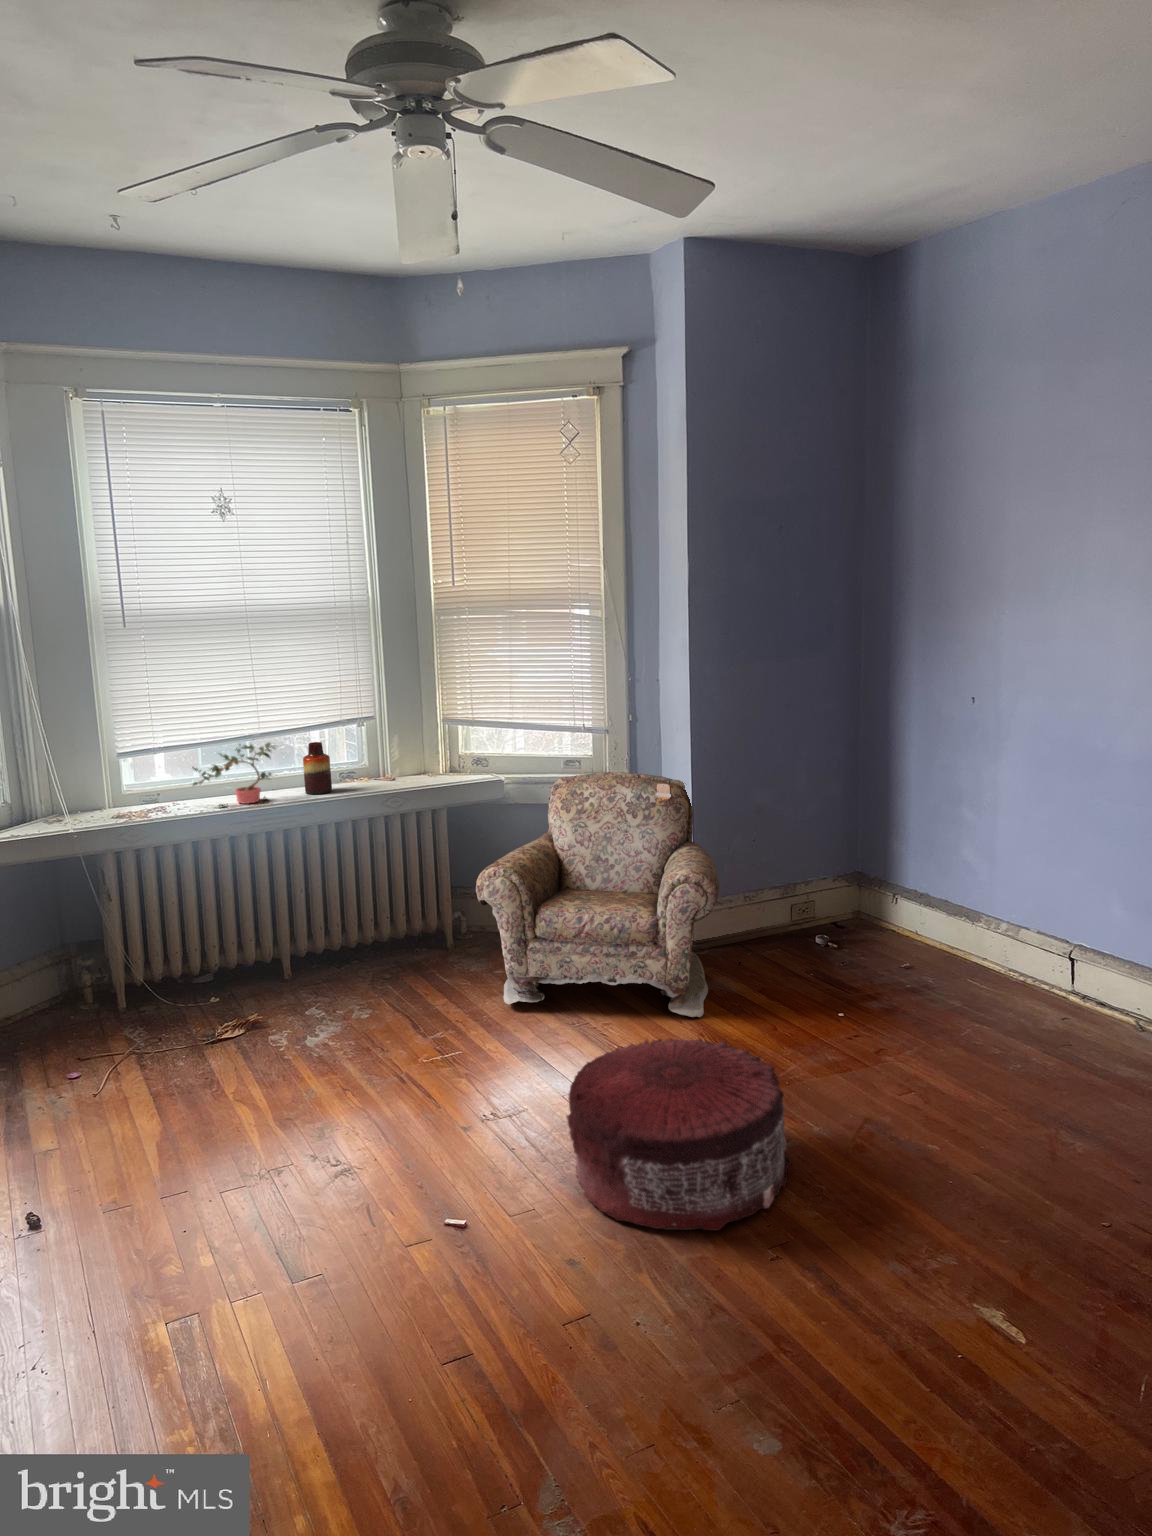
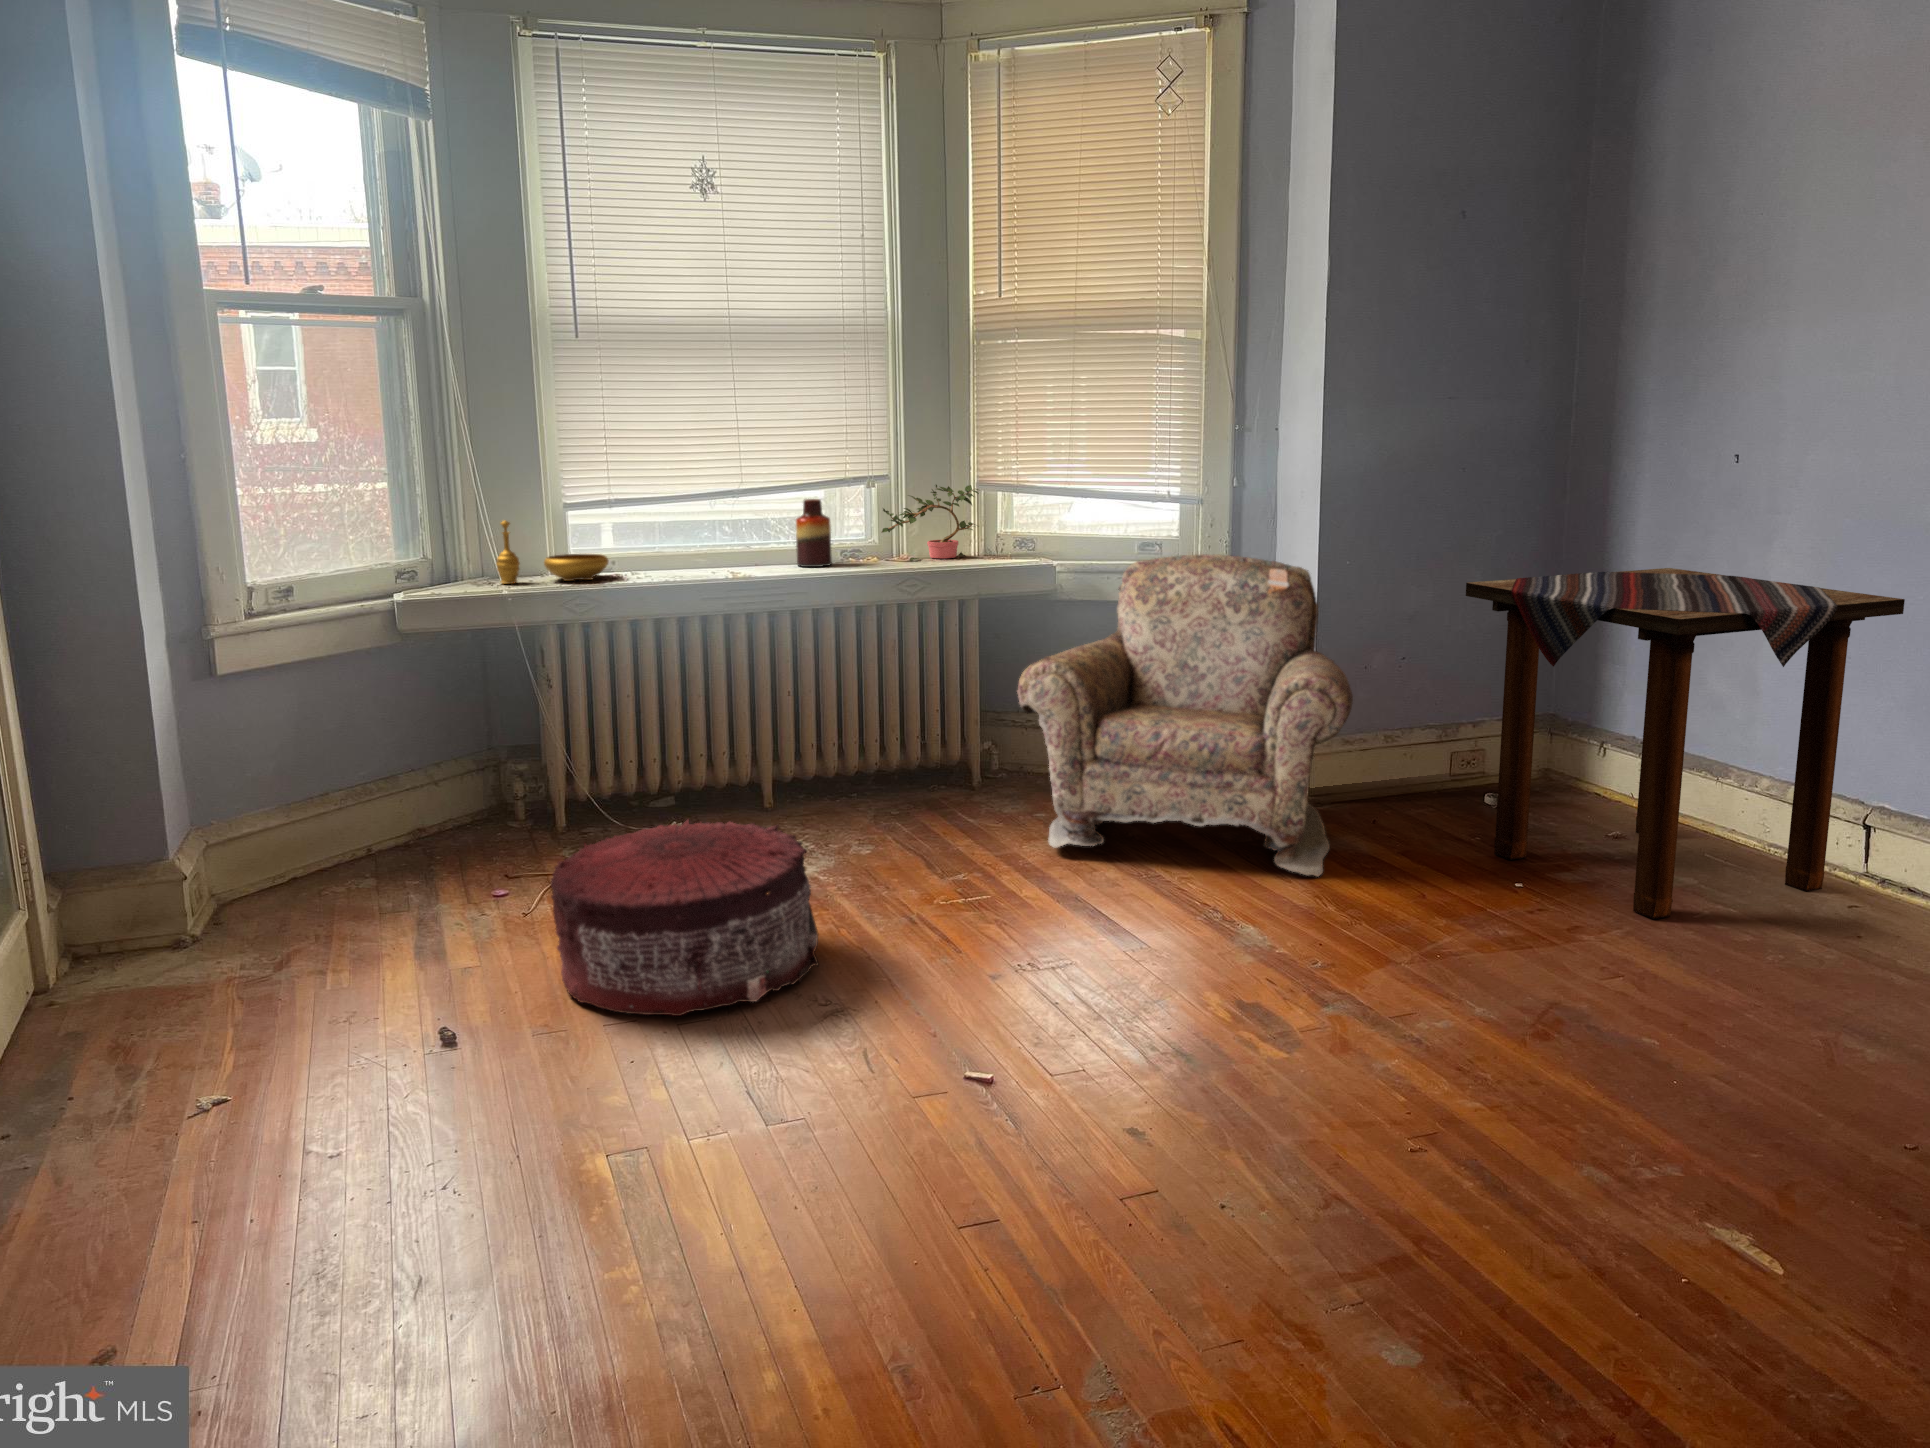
potted plant: present [192,743,275,807] -> present [882,485,979,561]
decorative bowl: none [65,774,157,823] -> present [496,521,609,584]
side table: none [795,775,1088,1040] -> present [1466,568,1905,919]
pouf: present [566,1039,792,1231] -> present [550,820,819,1016]

